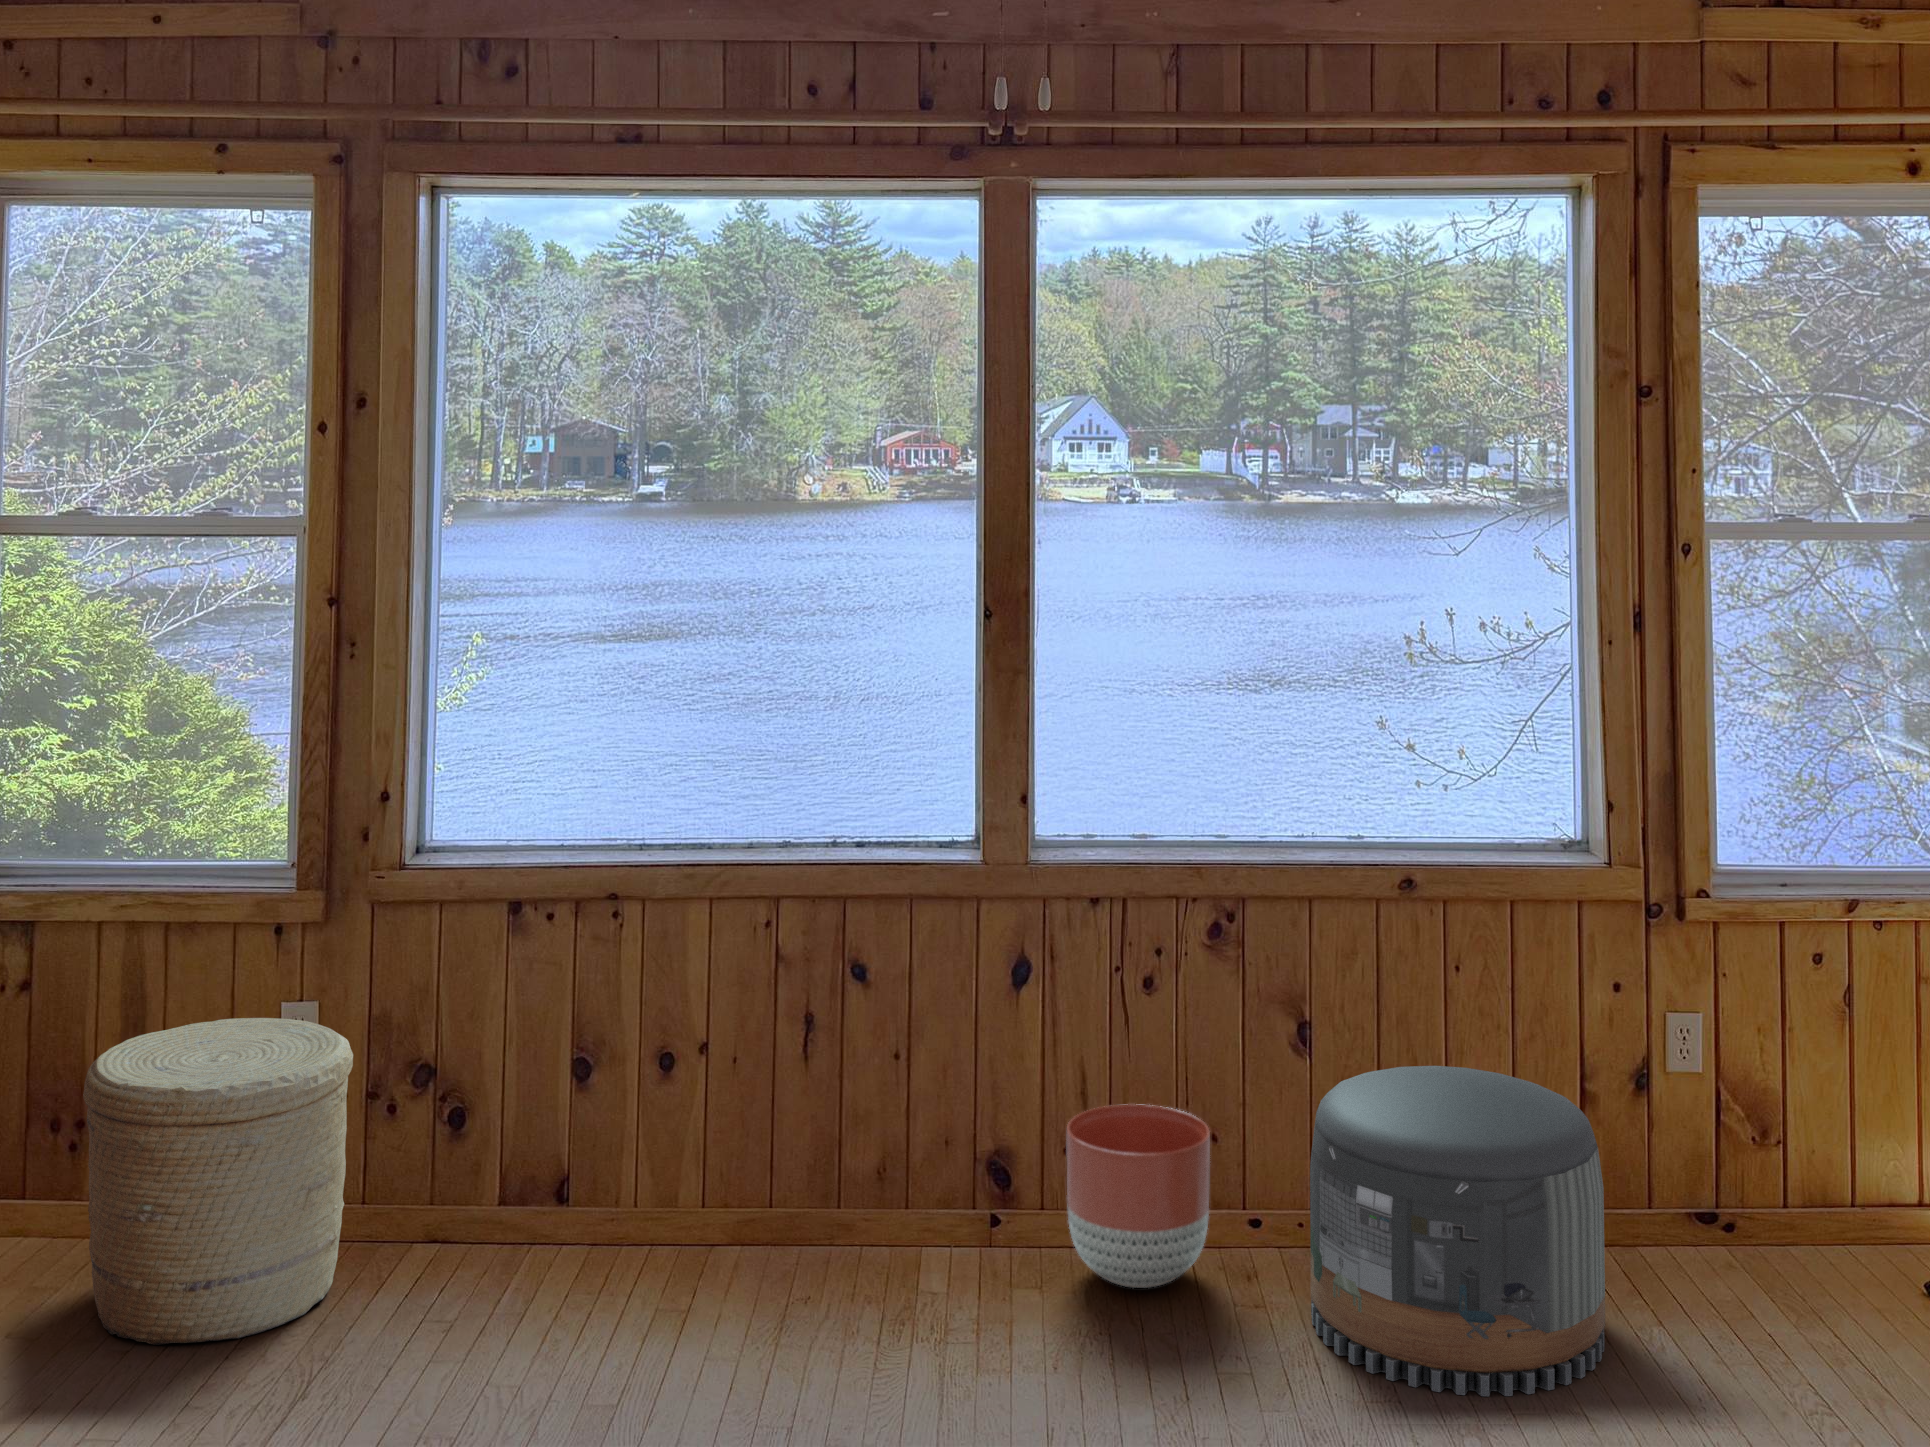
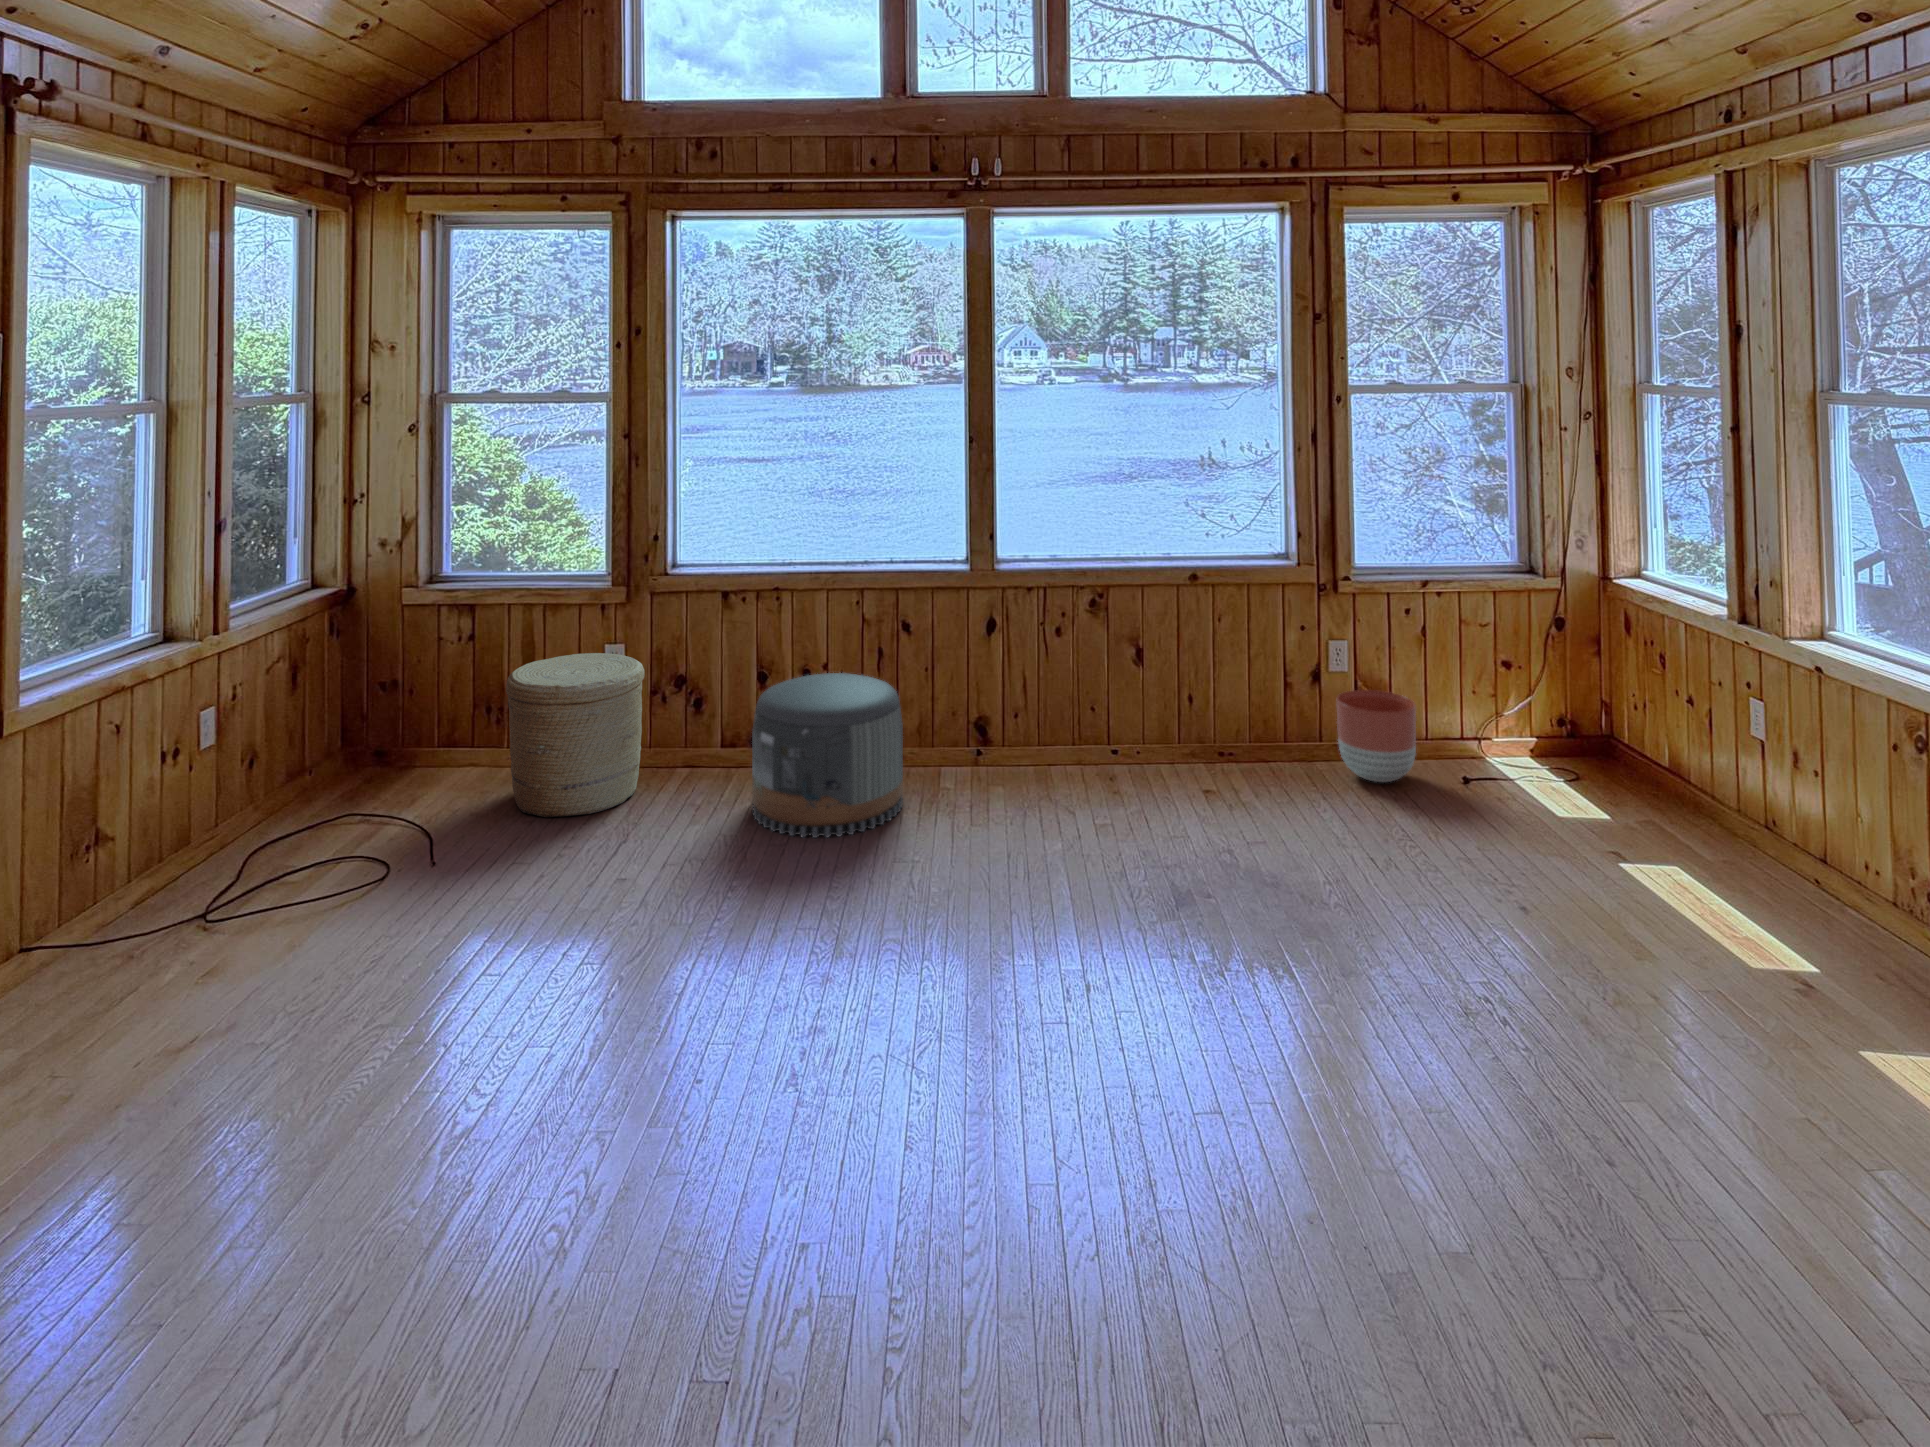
pouf: present [1310,1066,1605,1396] -> present [752,673,903,838]
planter: present [1066,1104,1210,1288] -> present [1337,690,1416,782]

